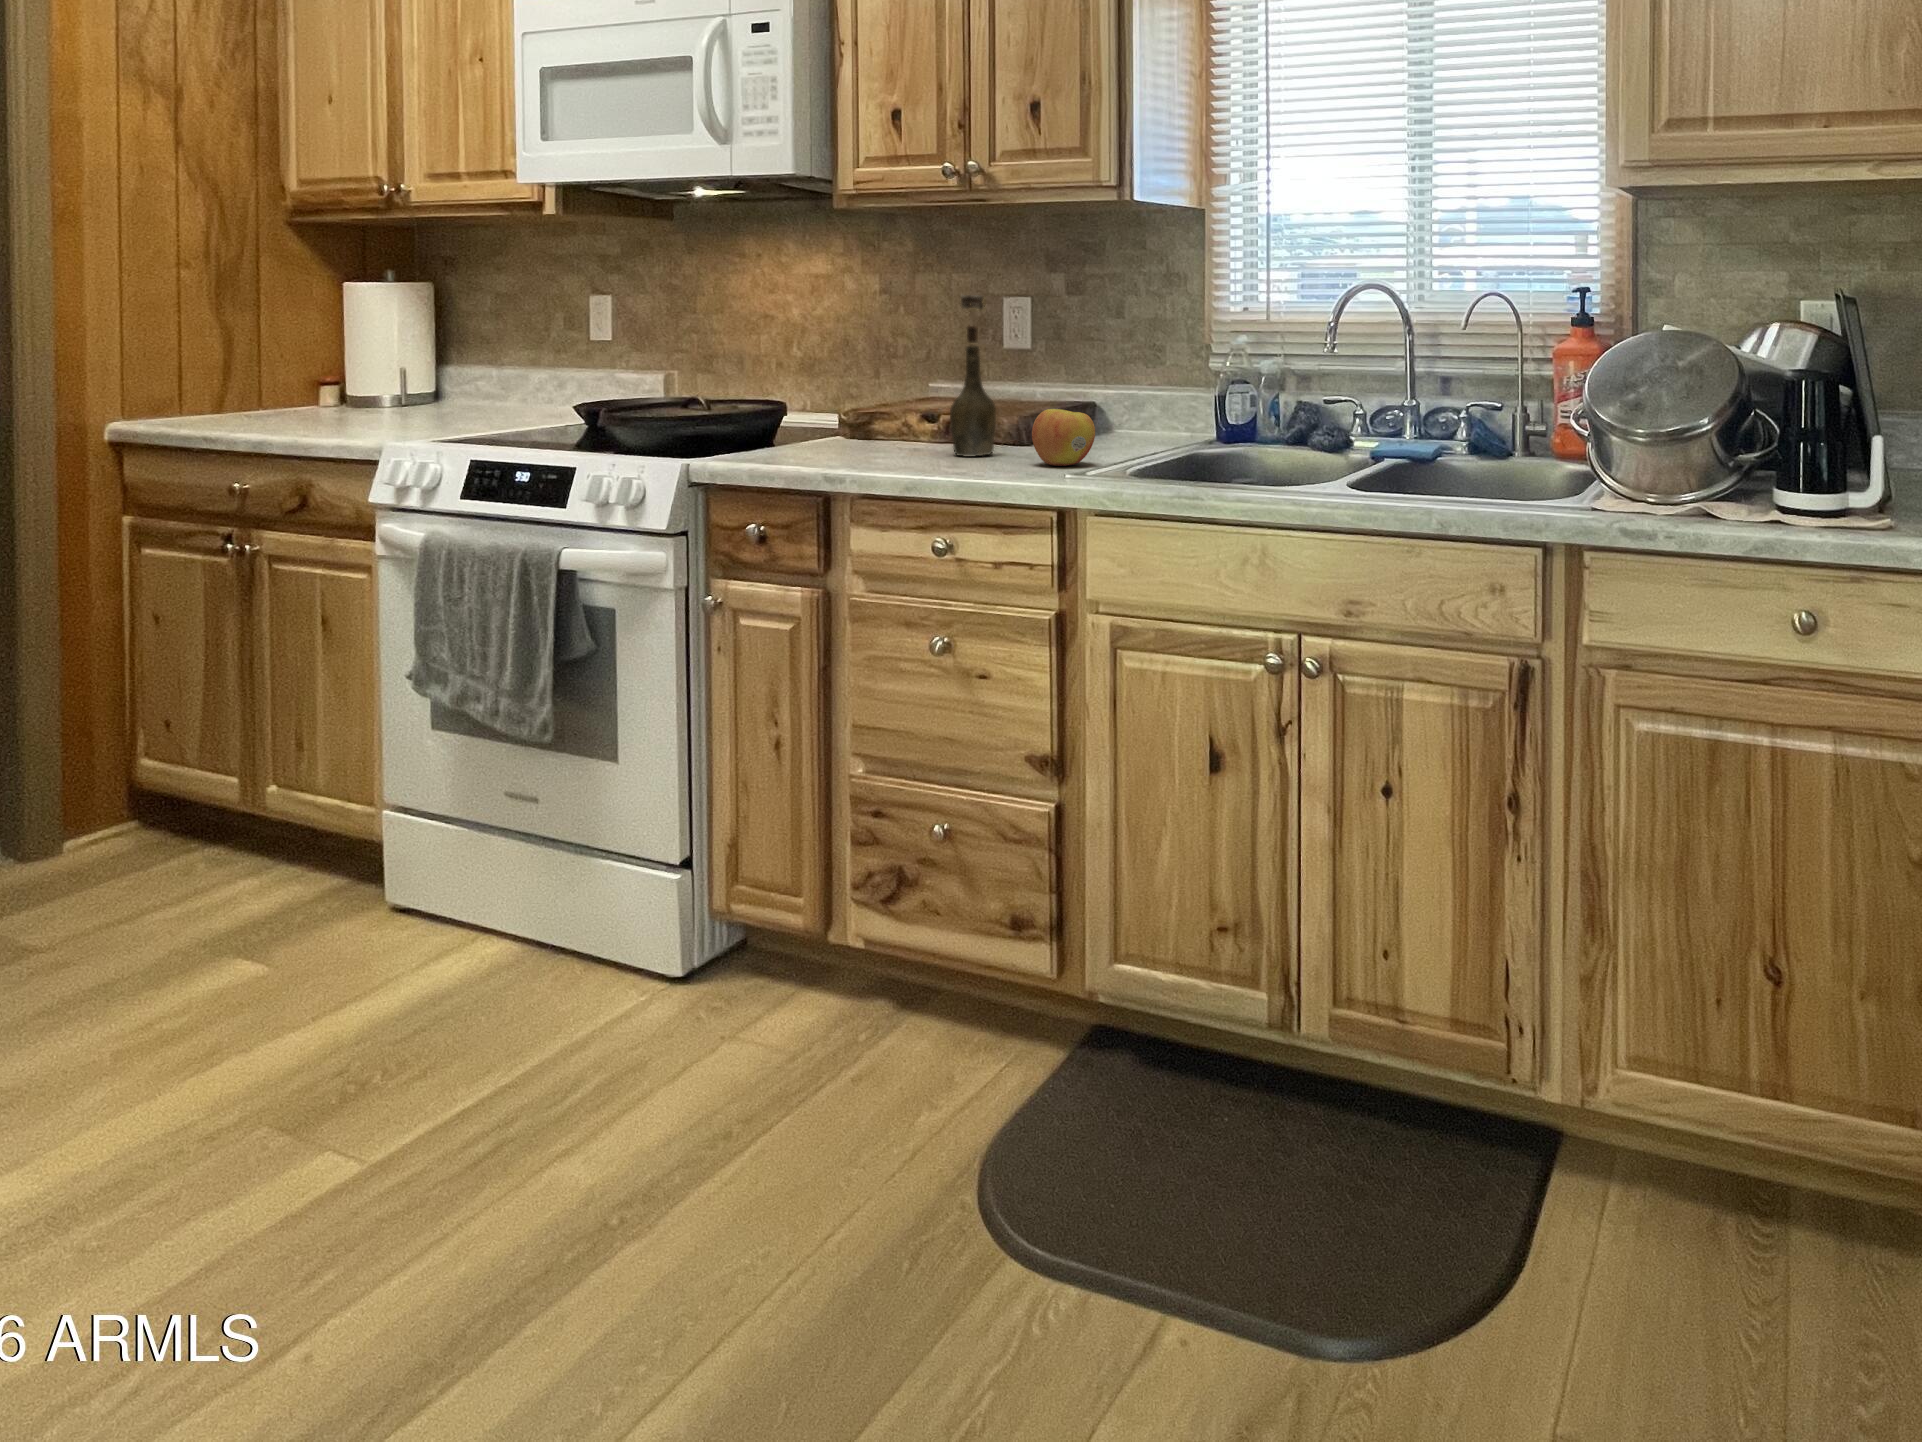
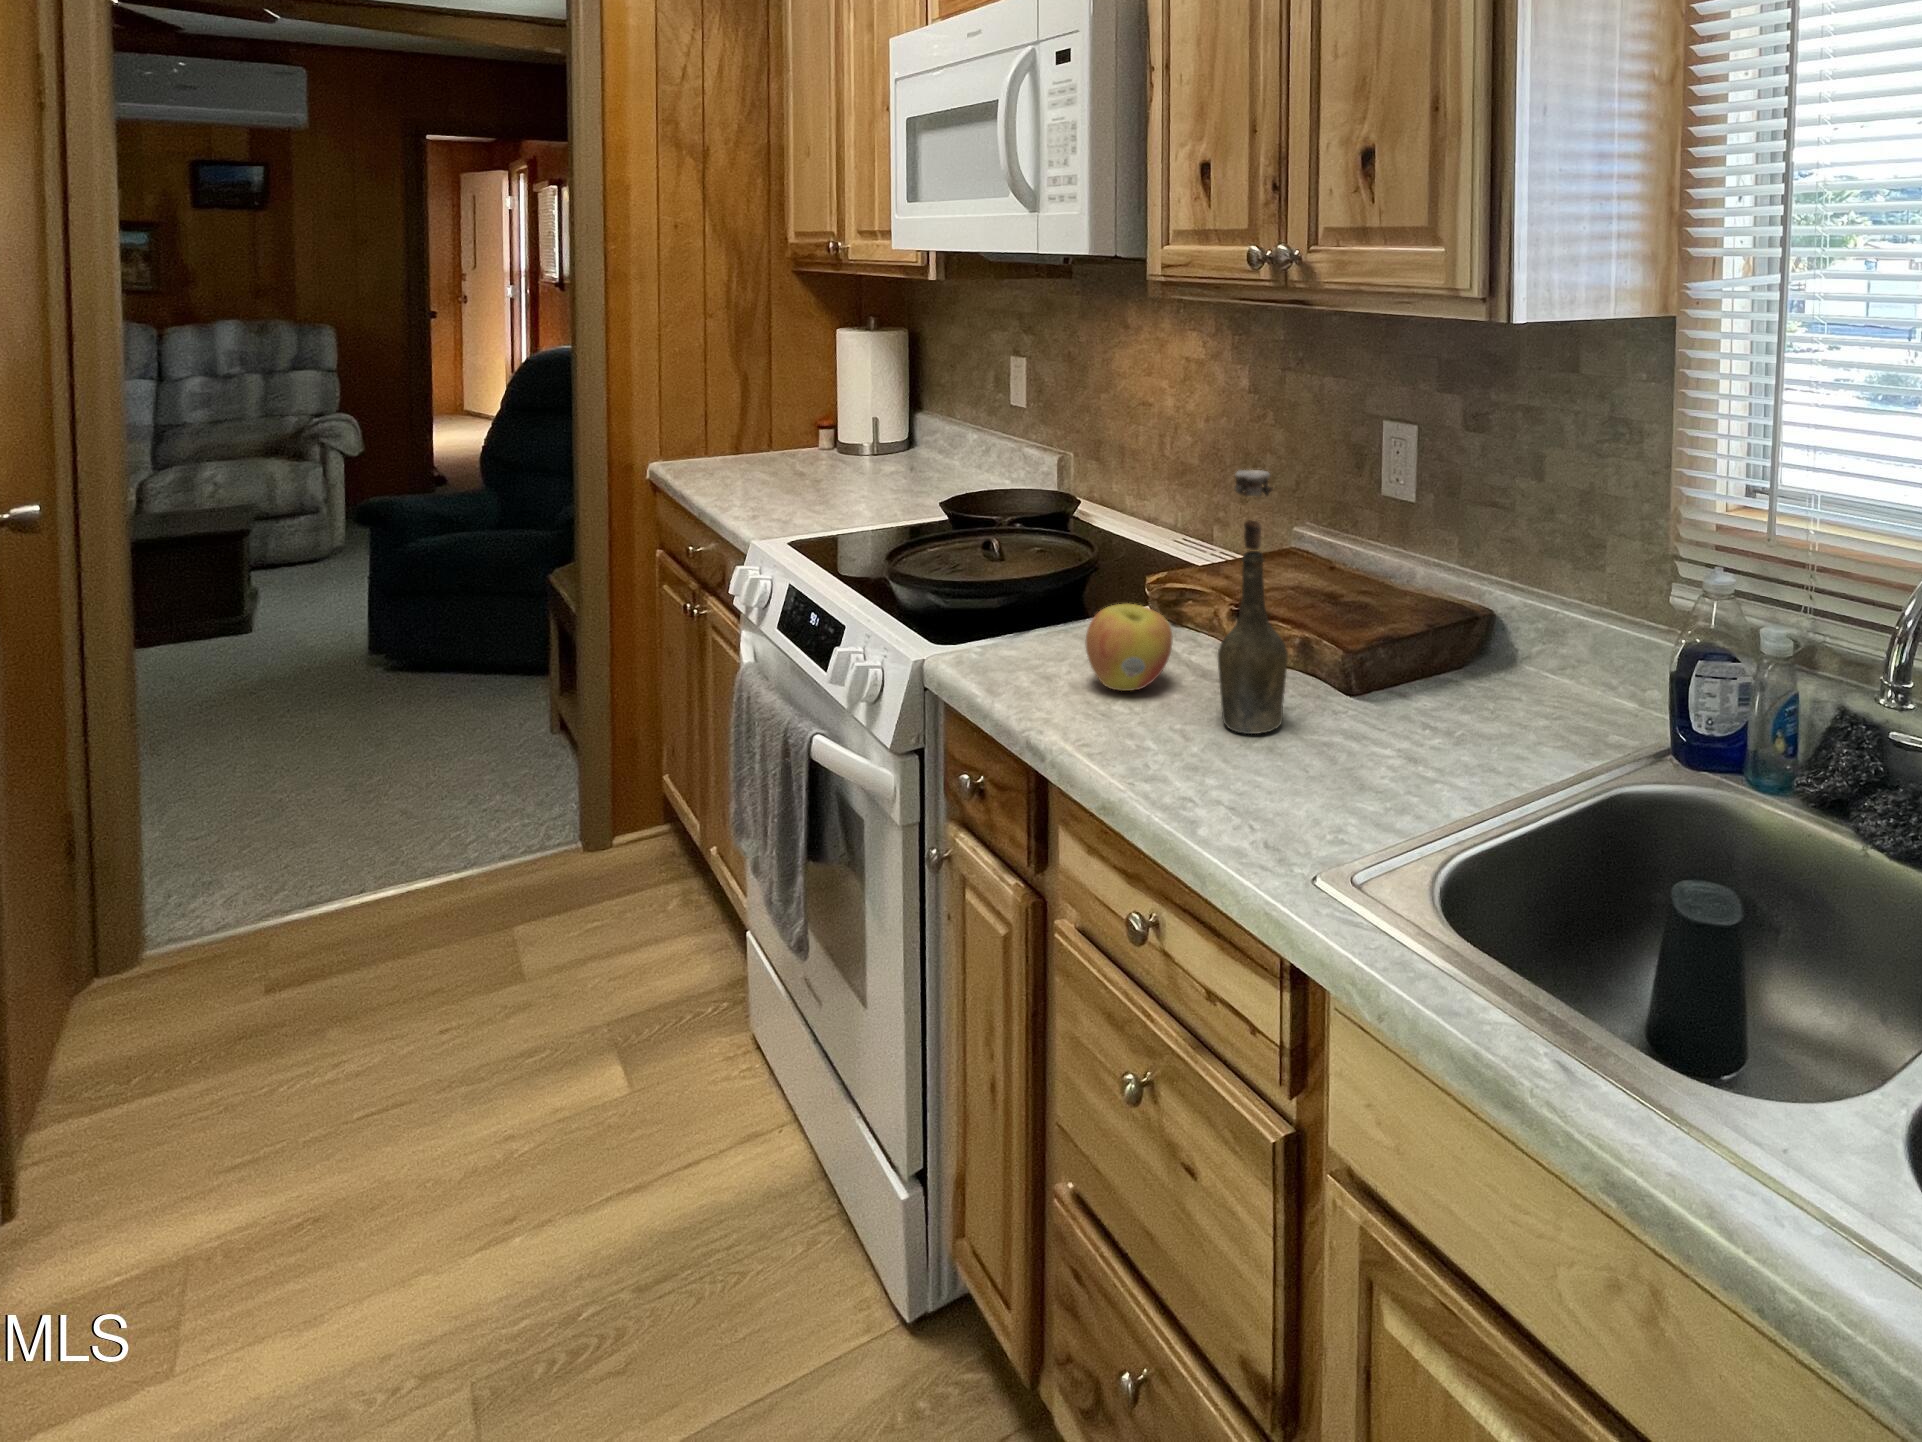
apple: present [1032,409,1095,466] -> present [1086,604,1172,691]

